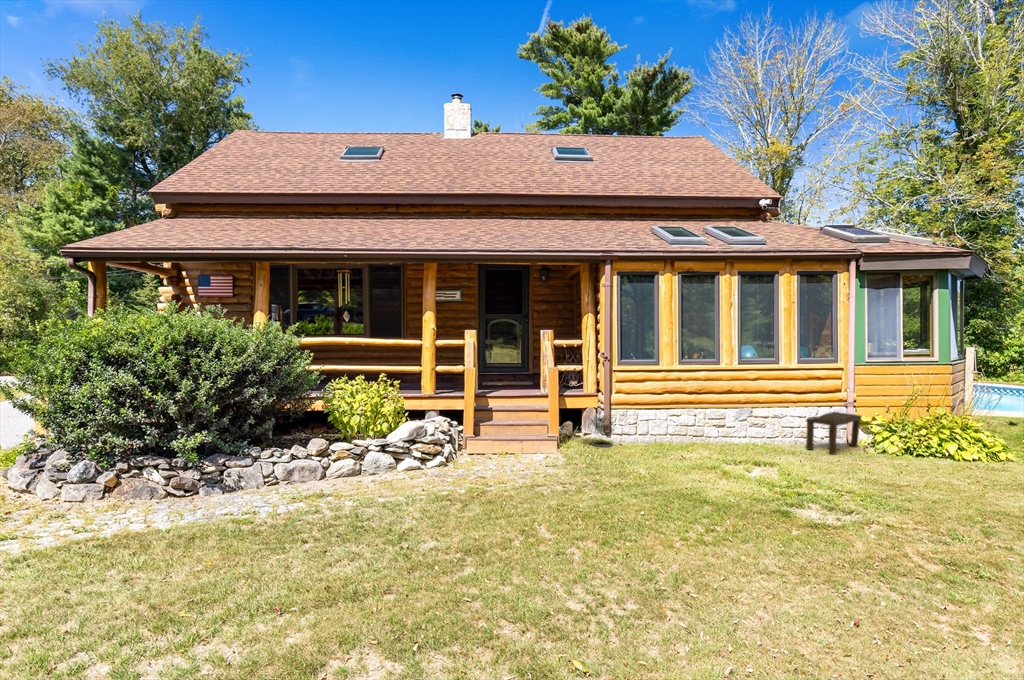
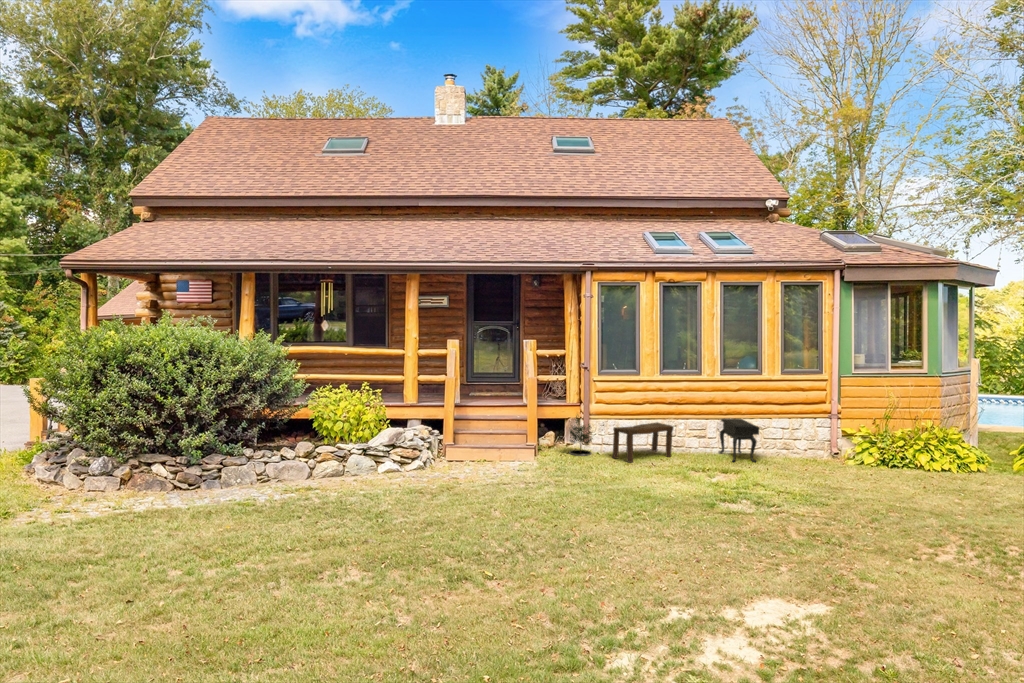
side table: none [739,407,785,453] -> present [719,418,759,462]
bench: present [806,412,861,454] -> present [613,422,674,463]

